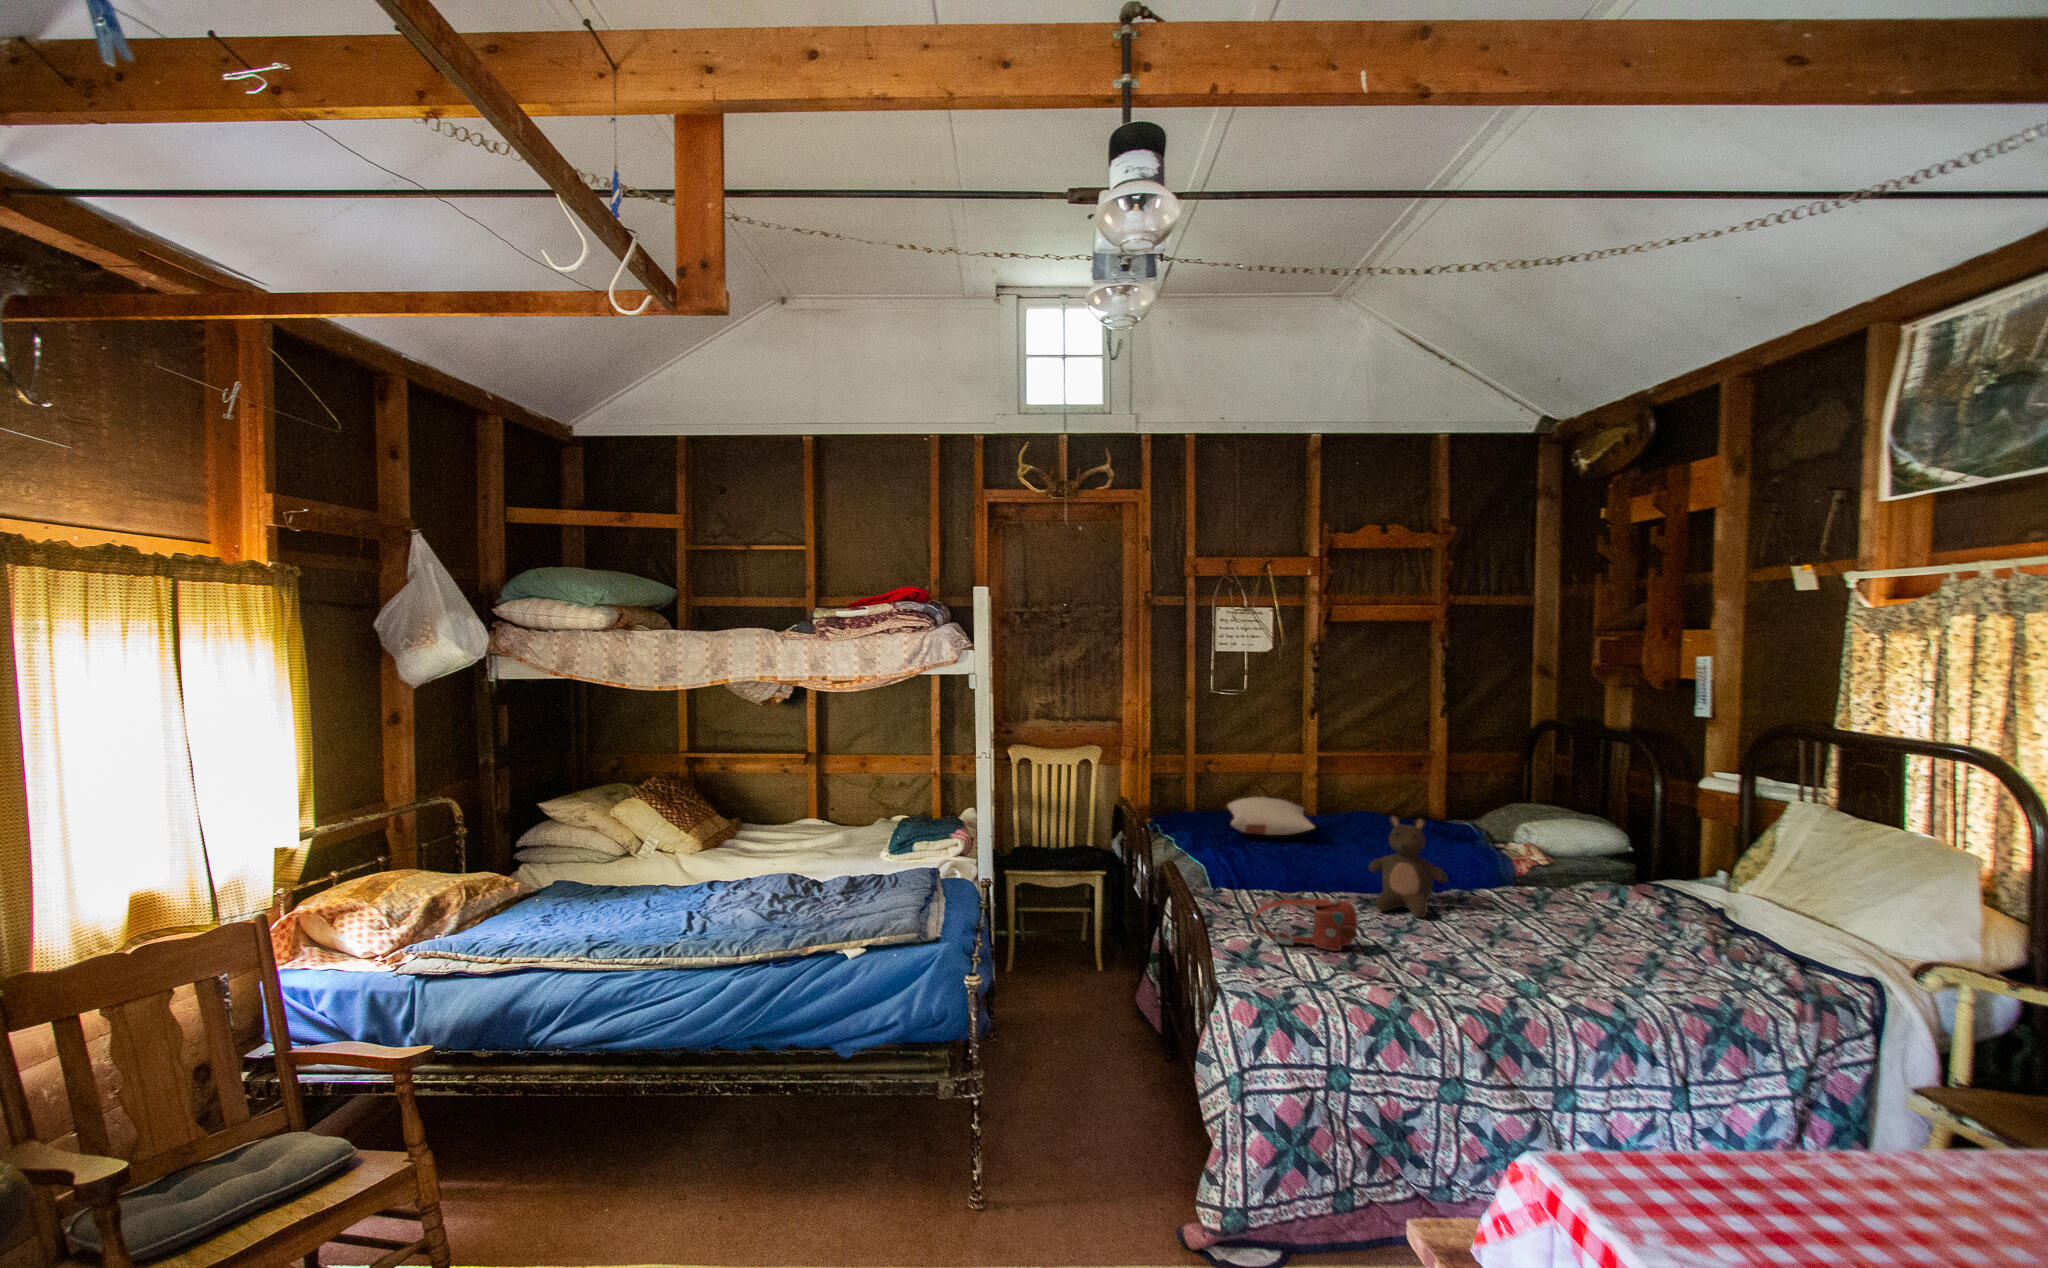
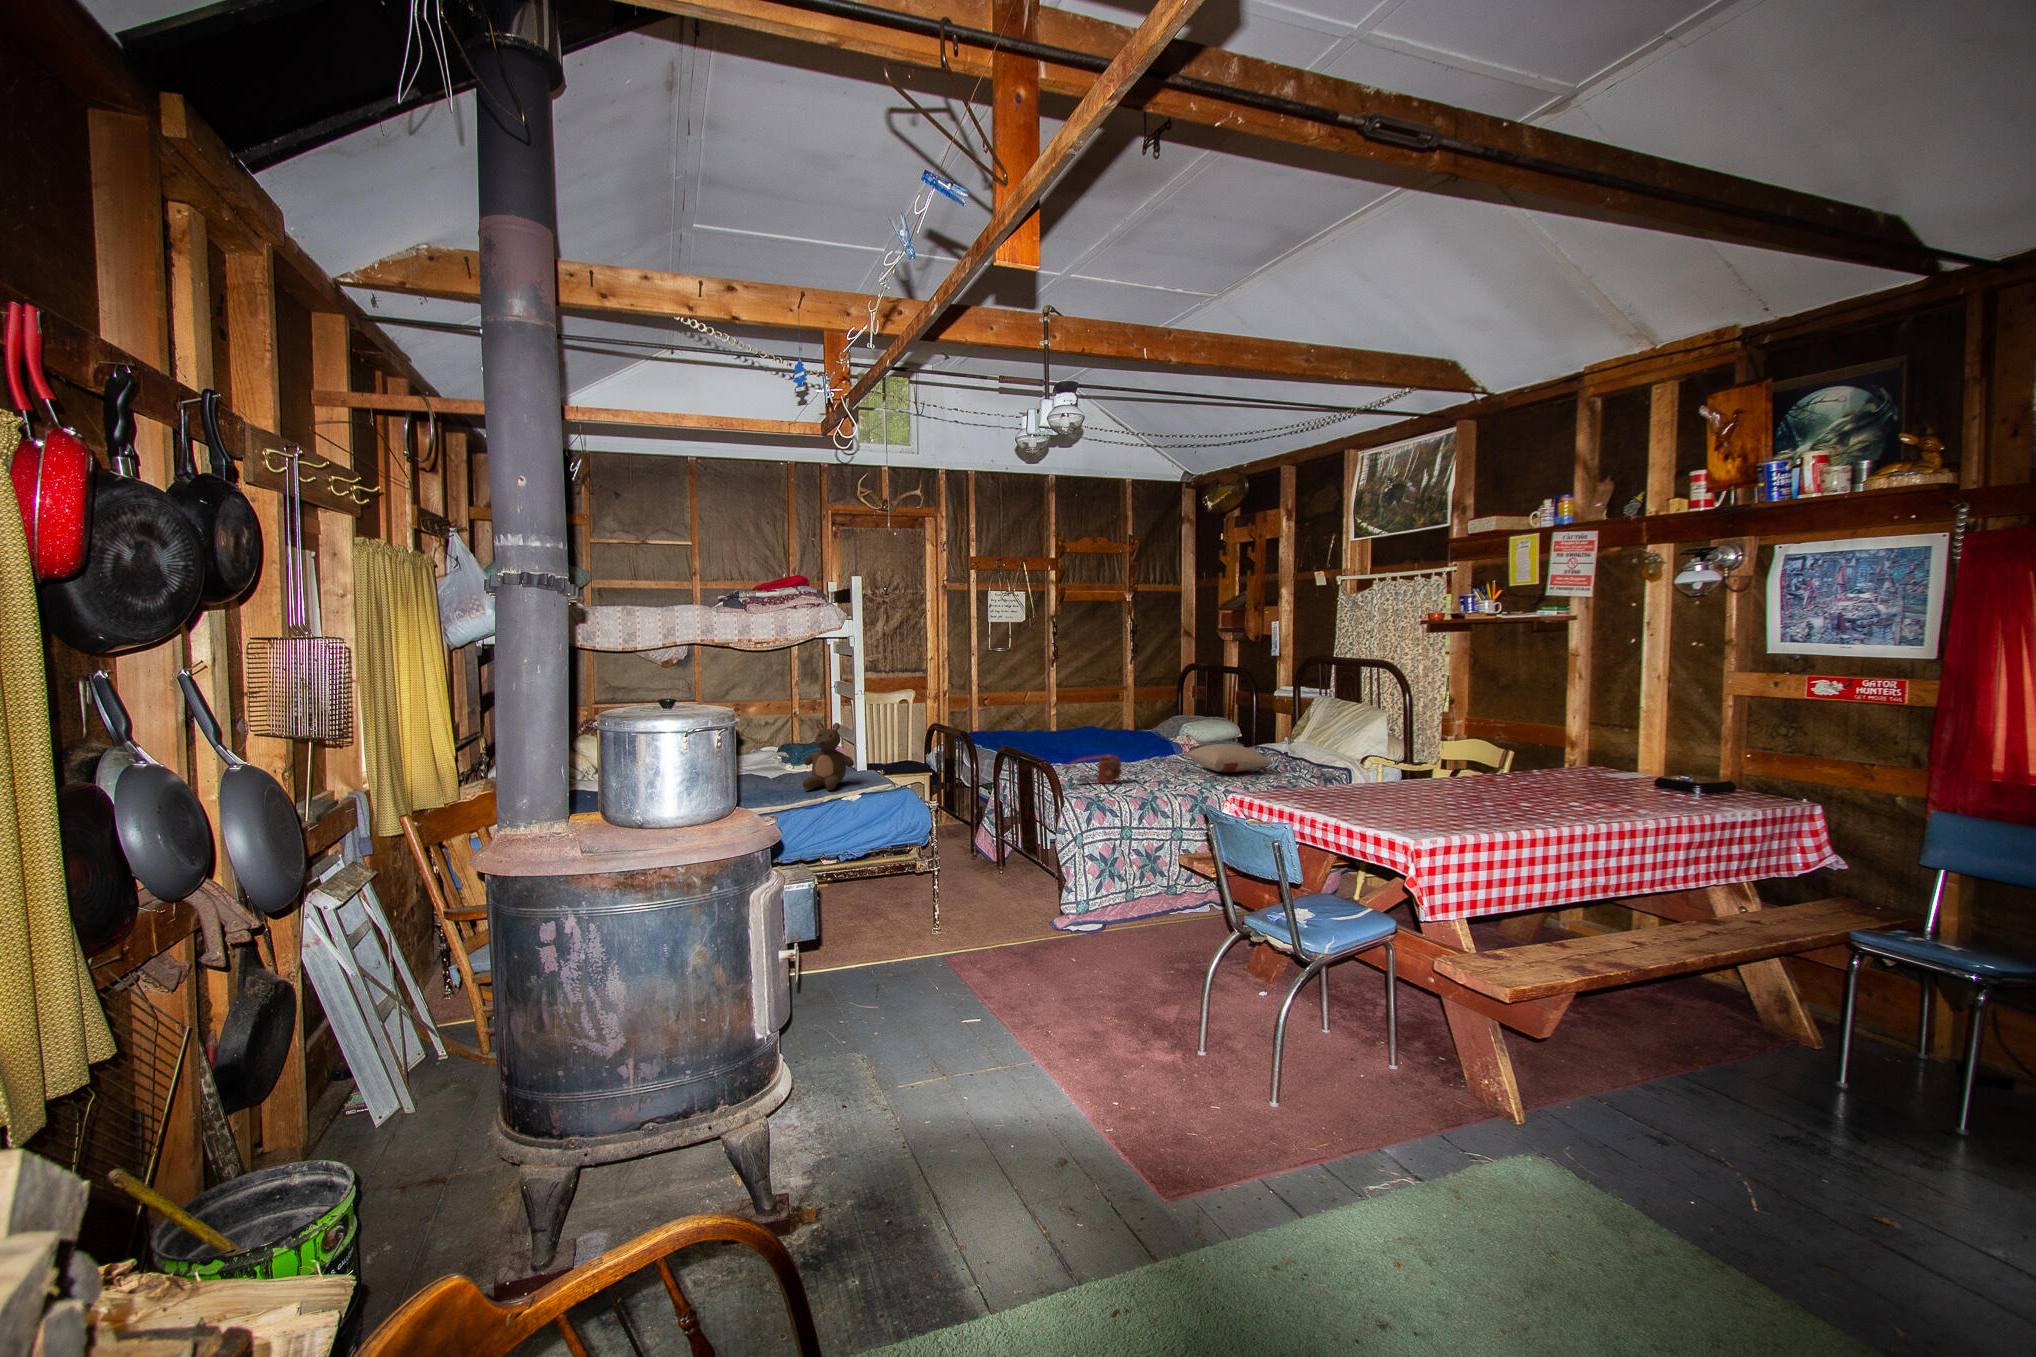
pillow: present [1228,797,1315,835] -> present [1187,744,1273,772]
stuffed bear: present [1369,816,1448,918] -> present [803,723,854,790]

